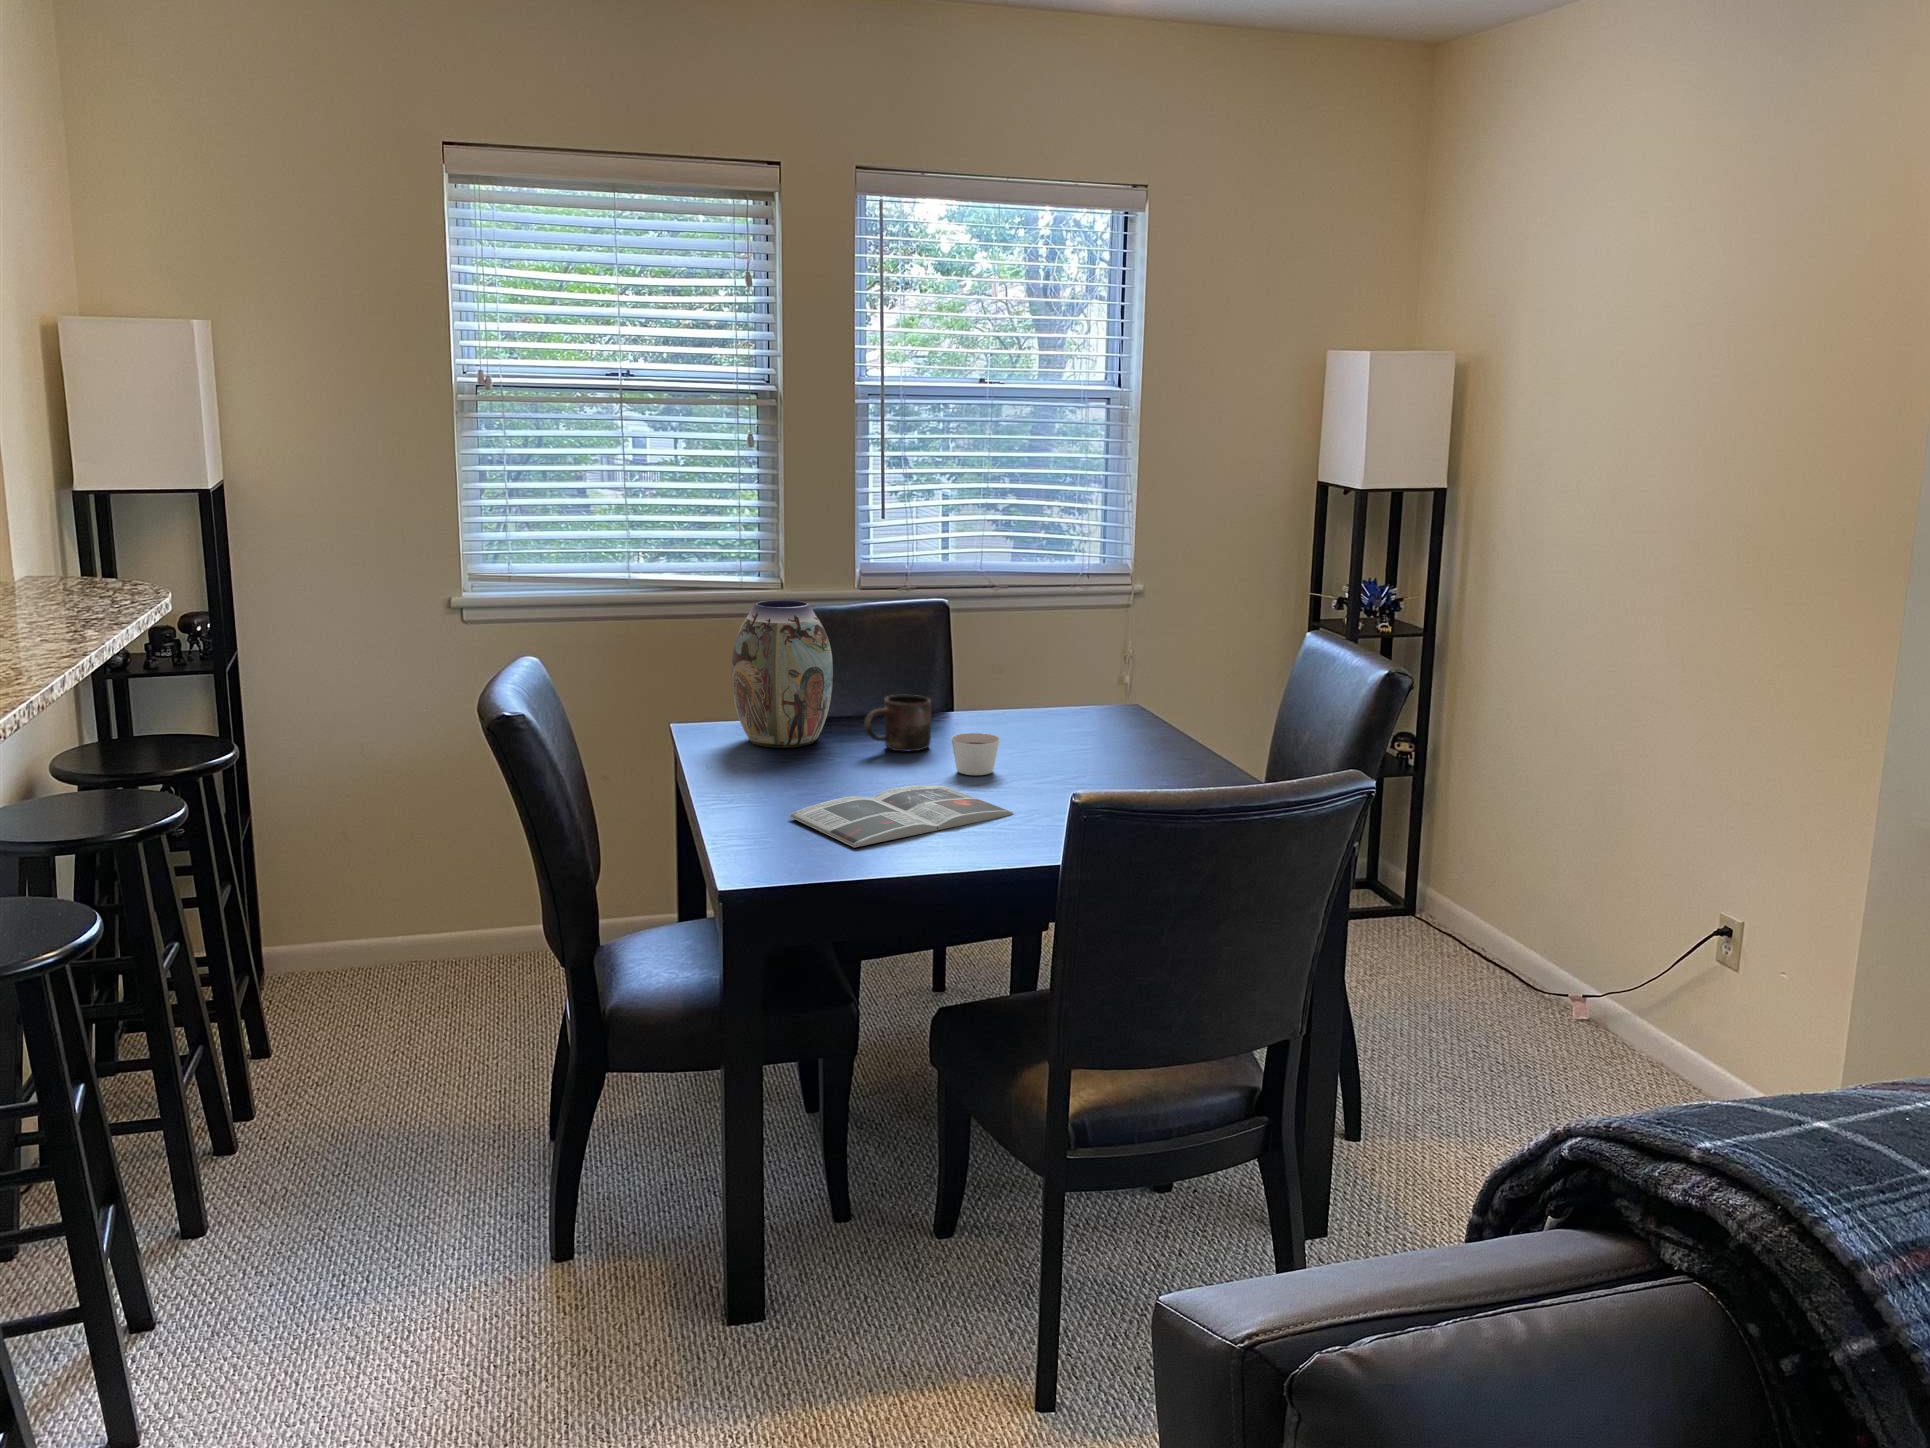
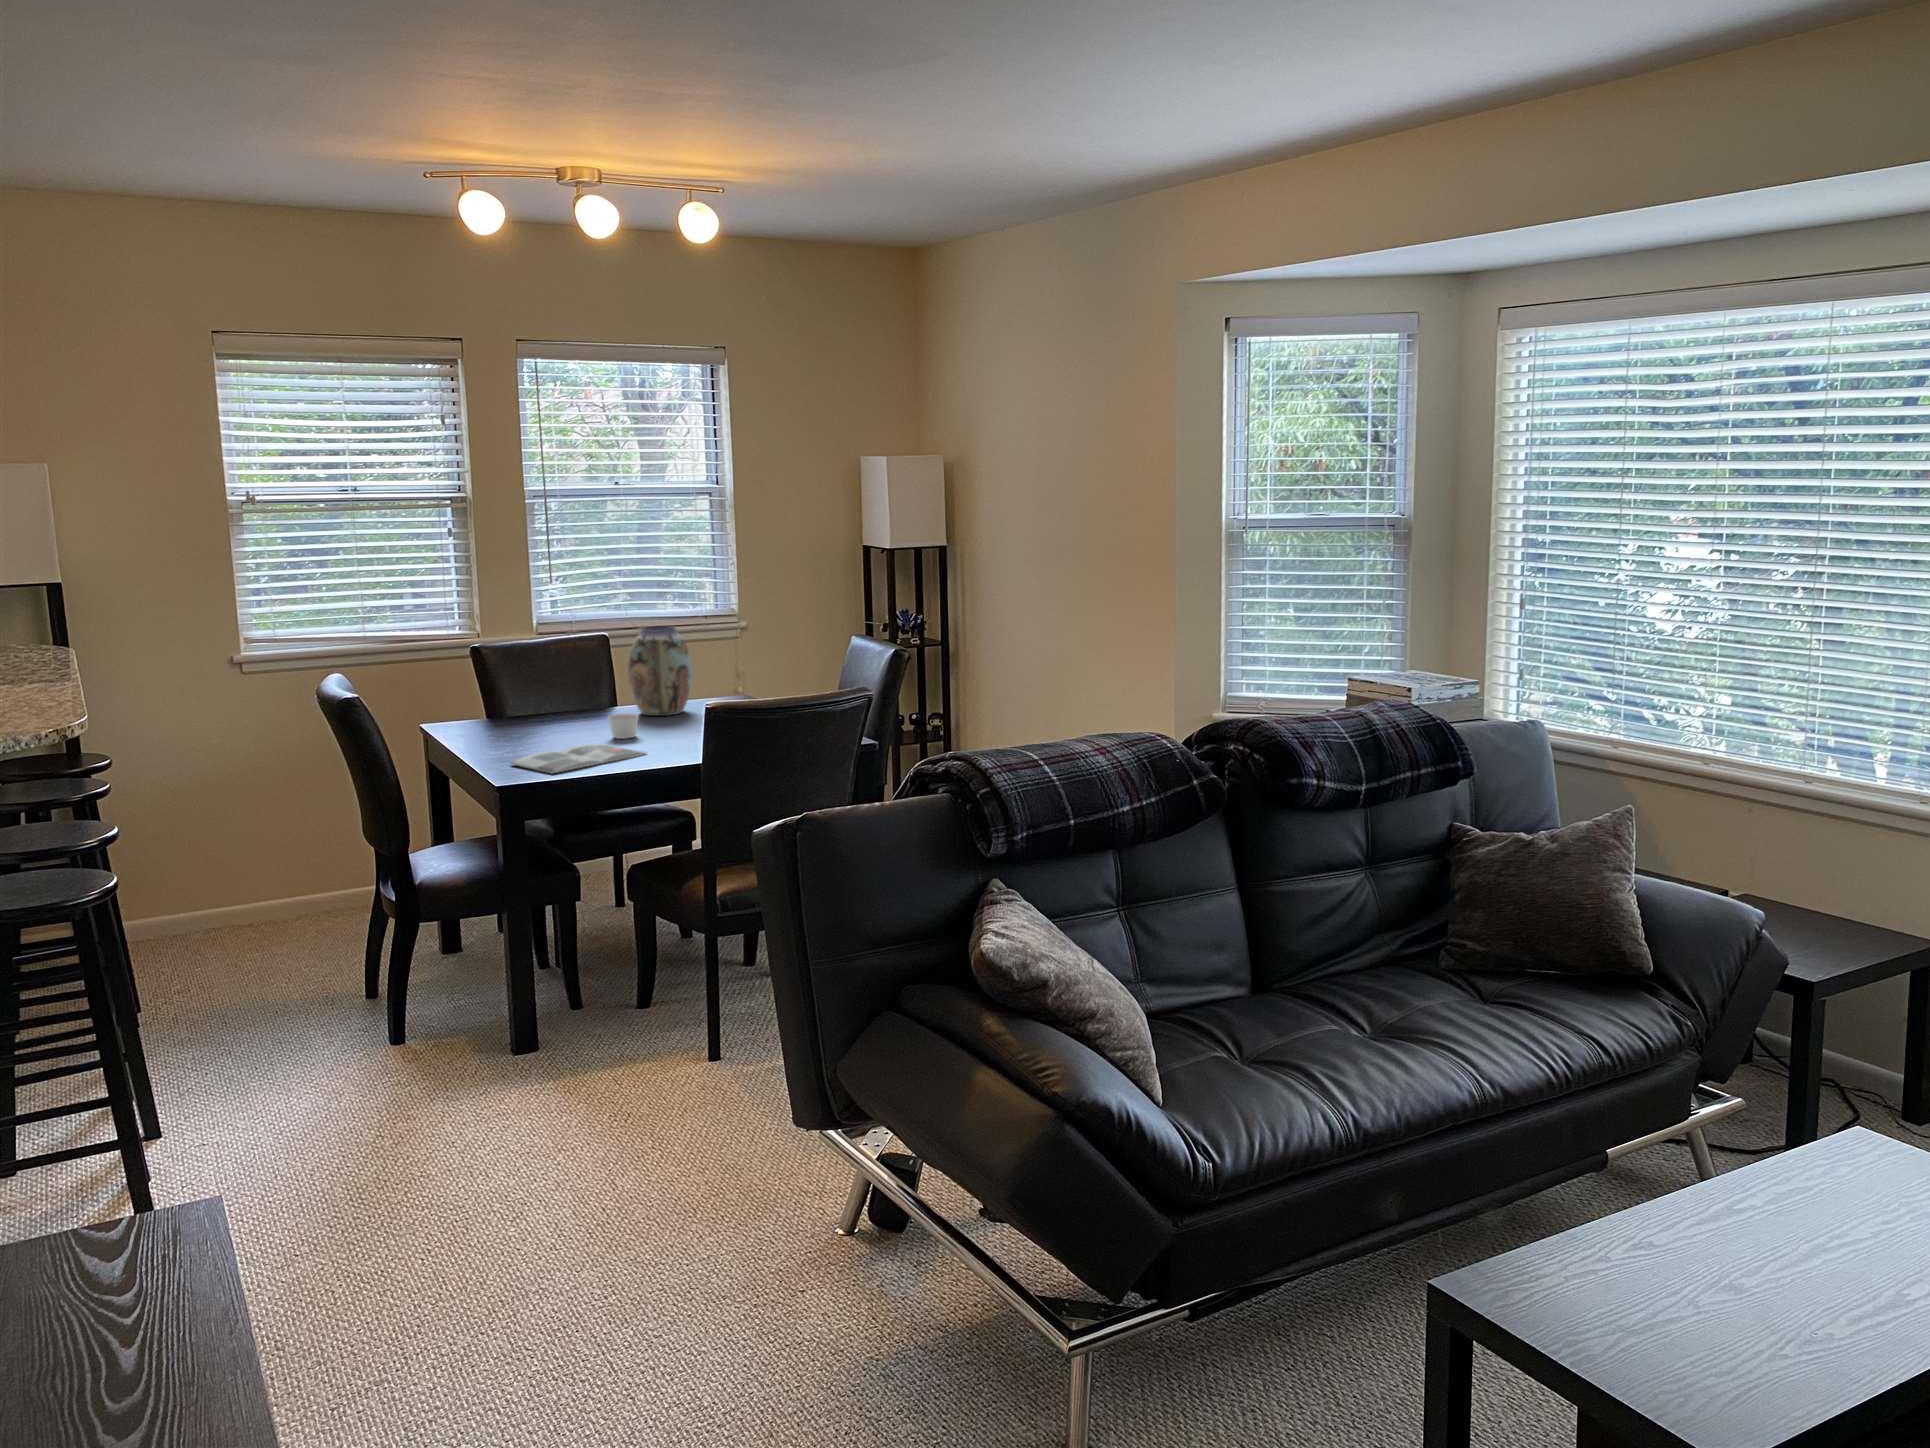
vase: present [731,600,833,748] -> present [628,626,692,716]
mug: present [864,695,931,751] -> none [551,696,595,731]

